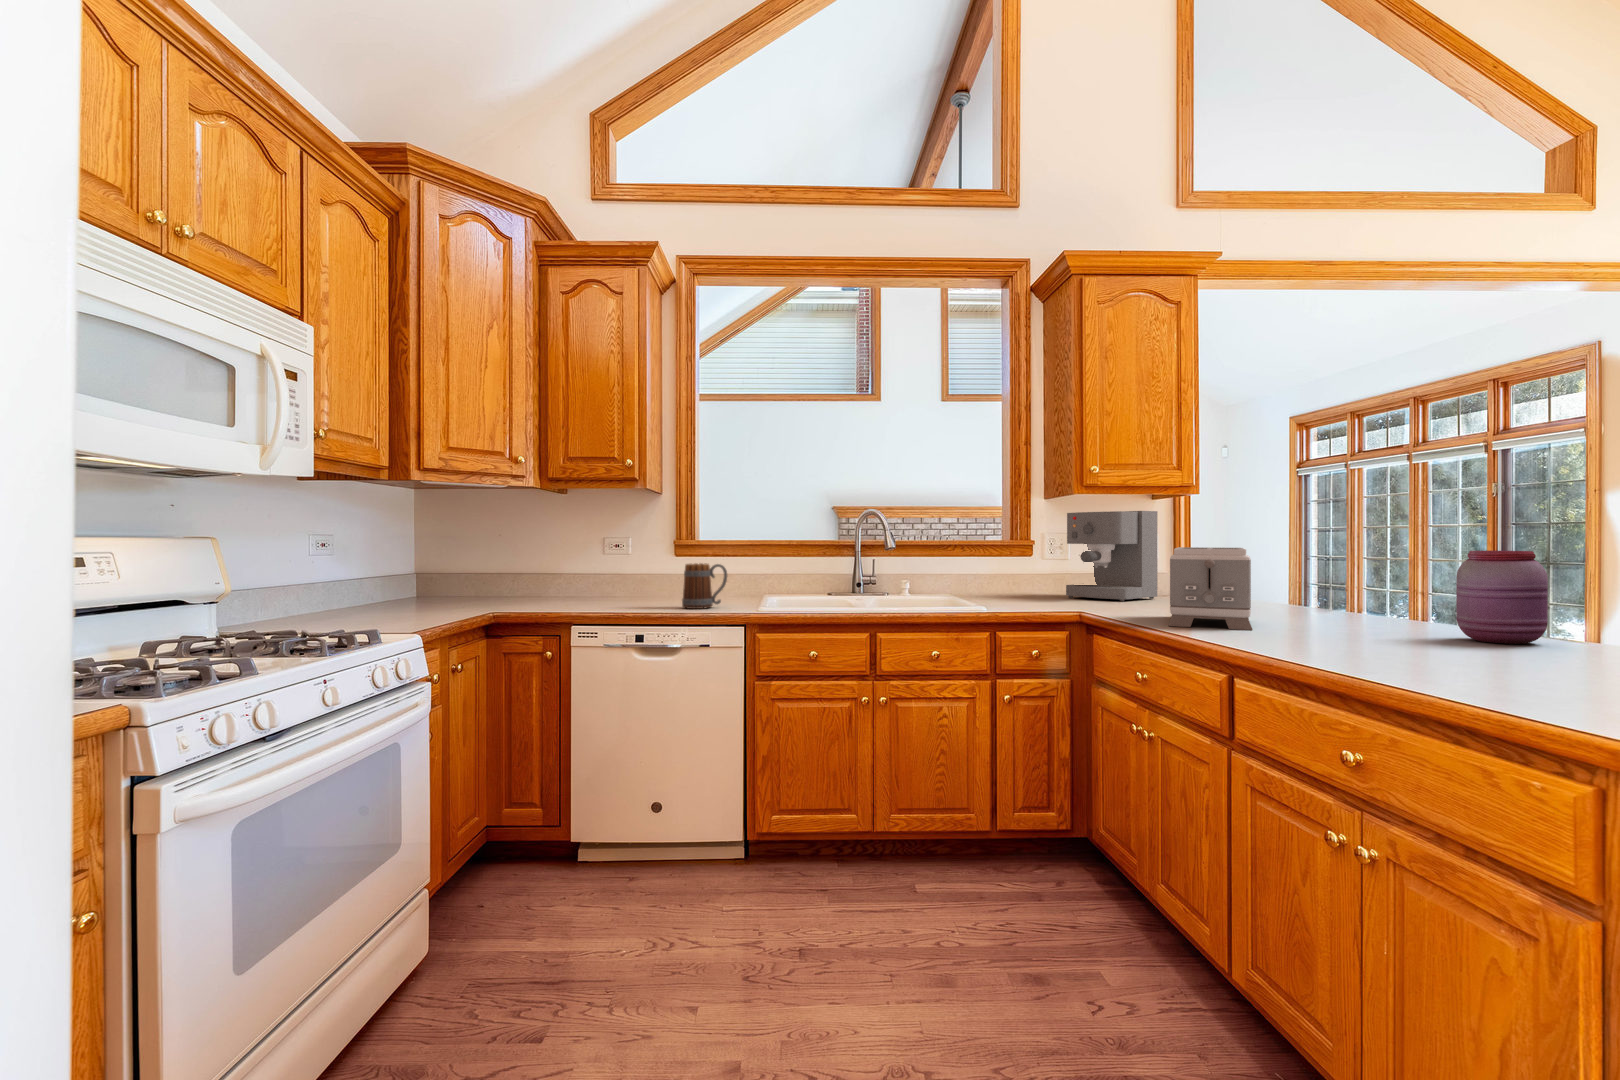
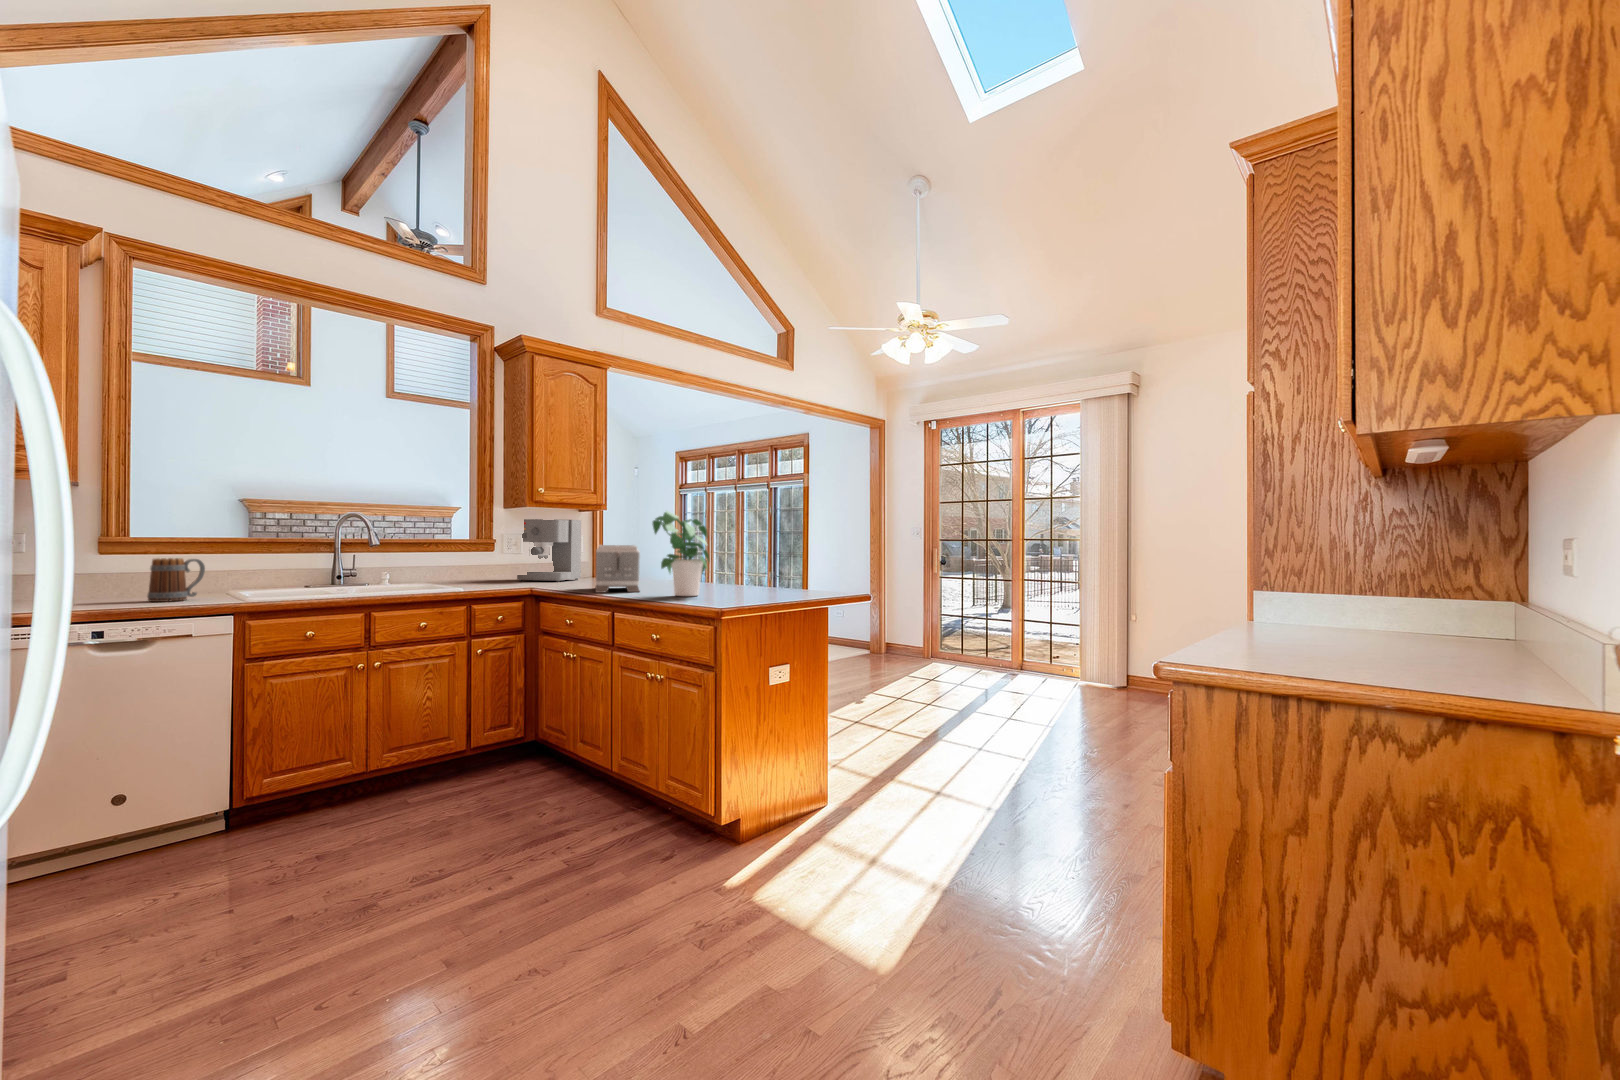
potted plant: none [1275,480,1412,649] -> present [652,511,710,596]
jar: present [1456,551,1548,644] -> none [729,547,761,591]

